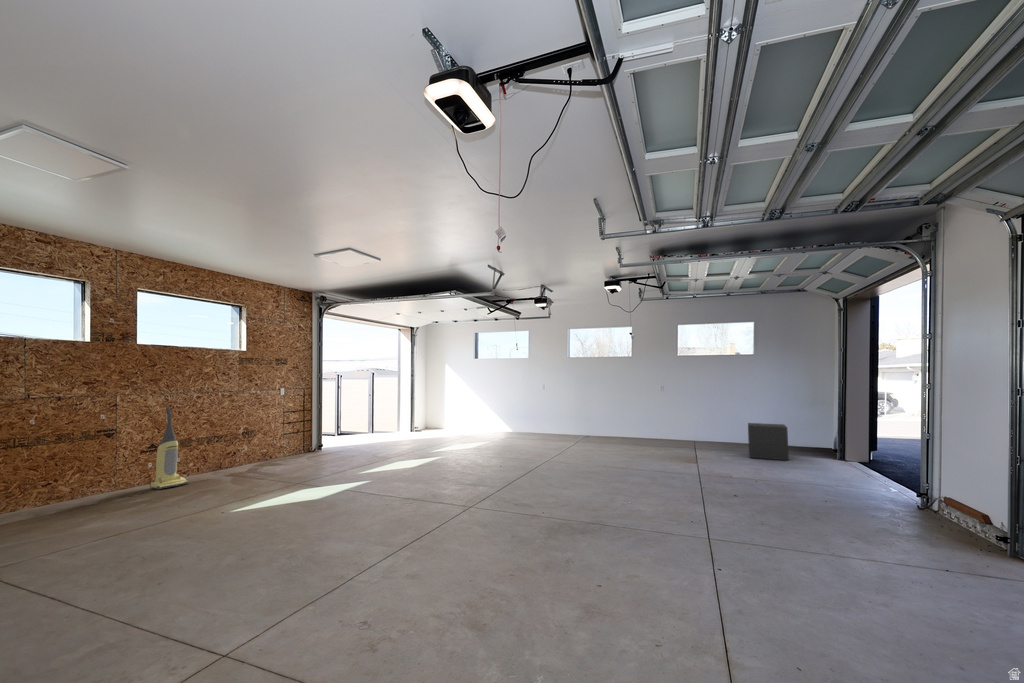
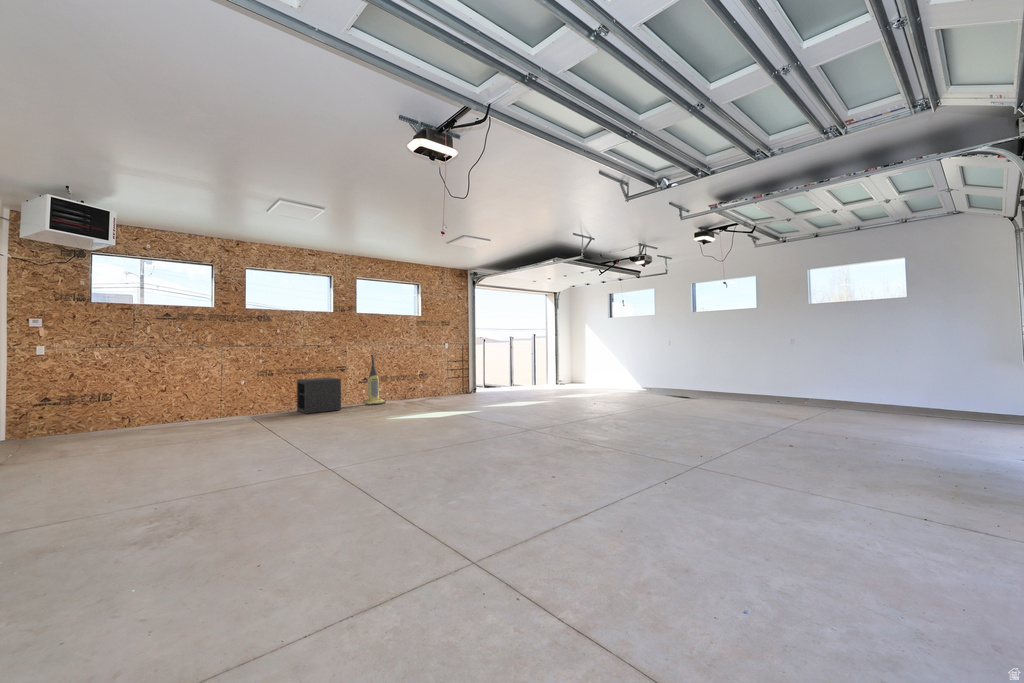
storage cabinet: present [748,423,789,461] -> present [297,378,341,414]

